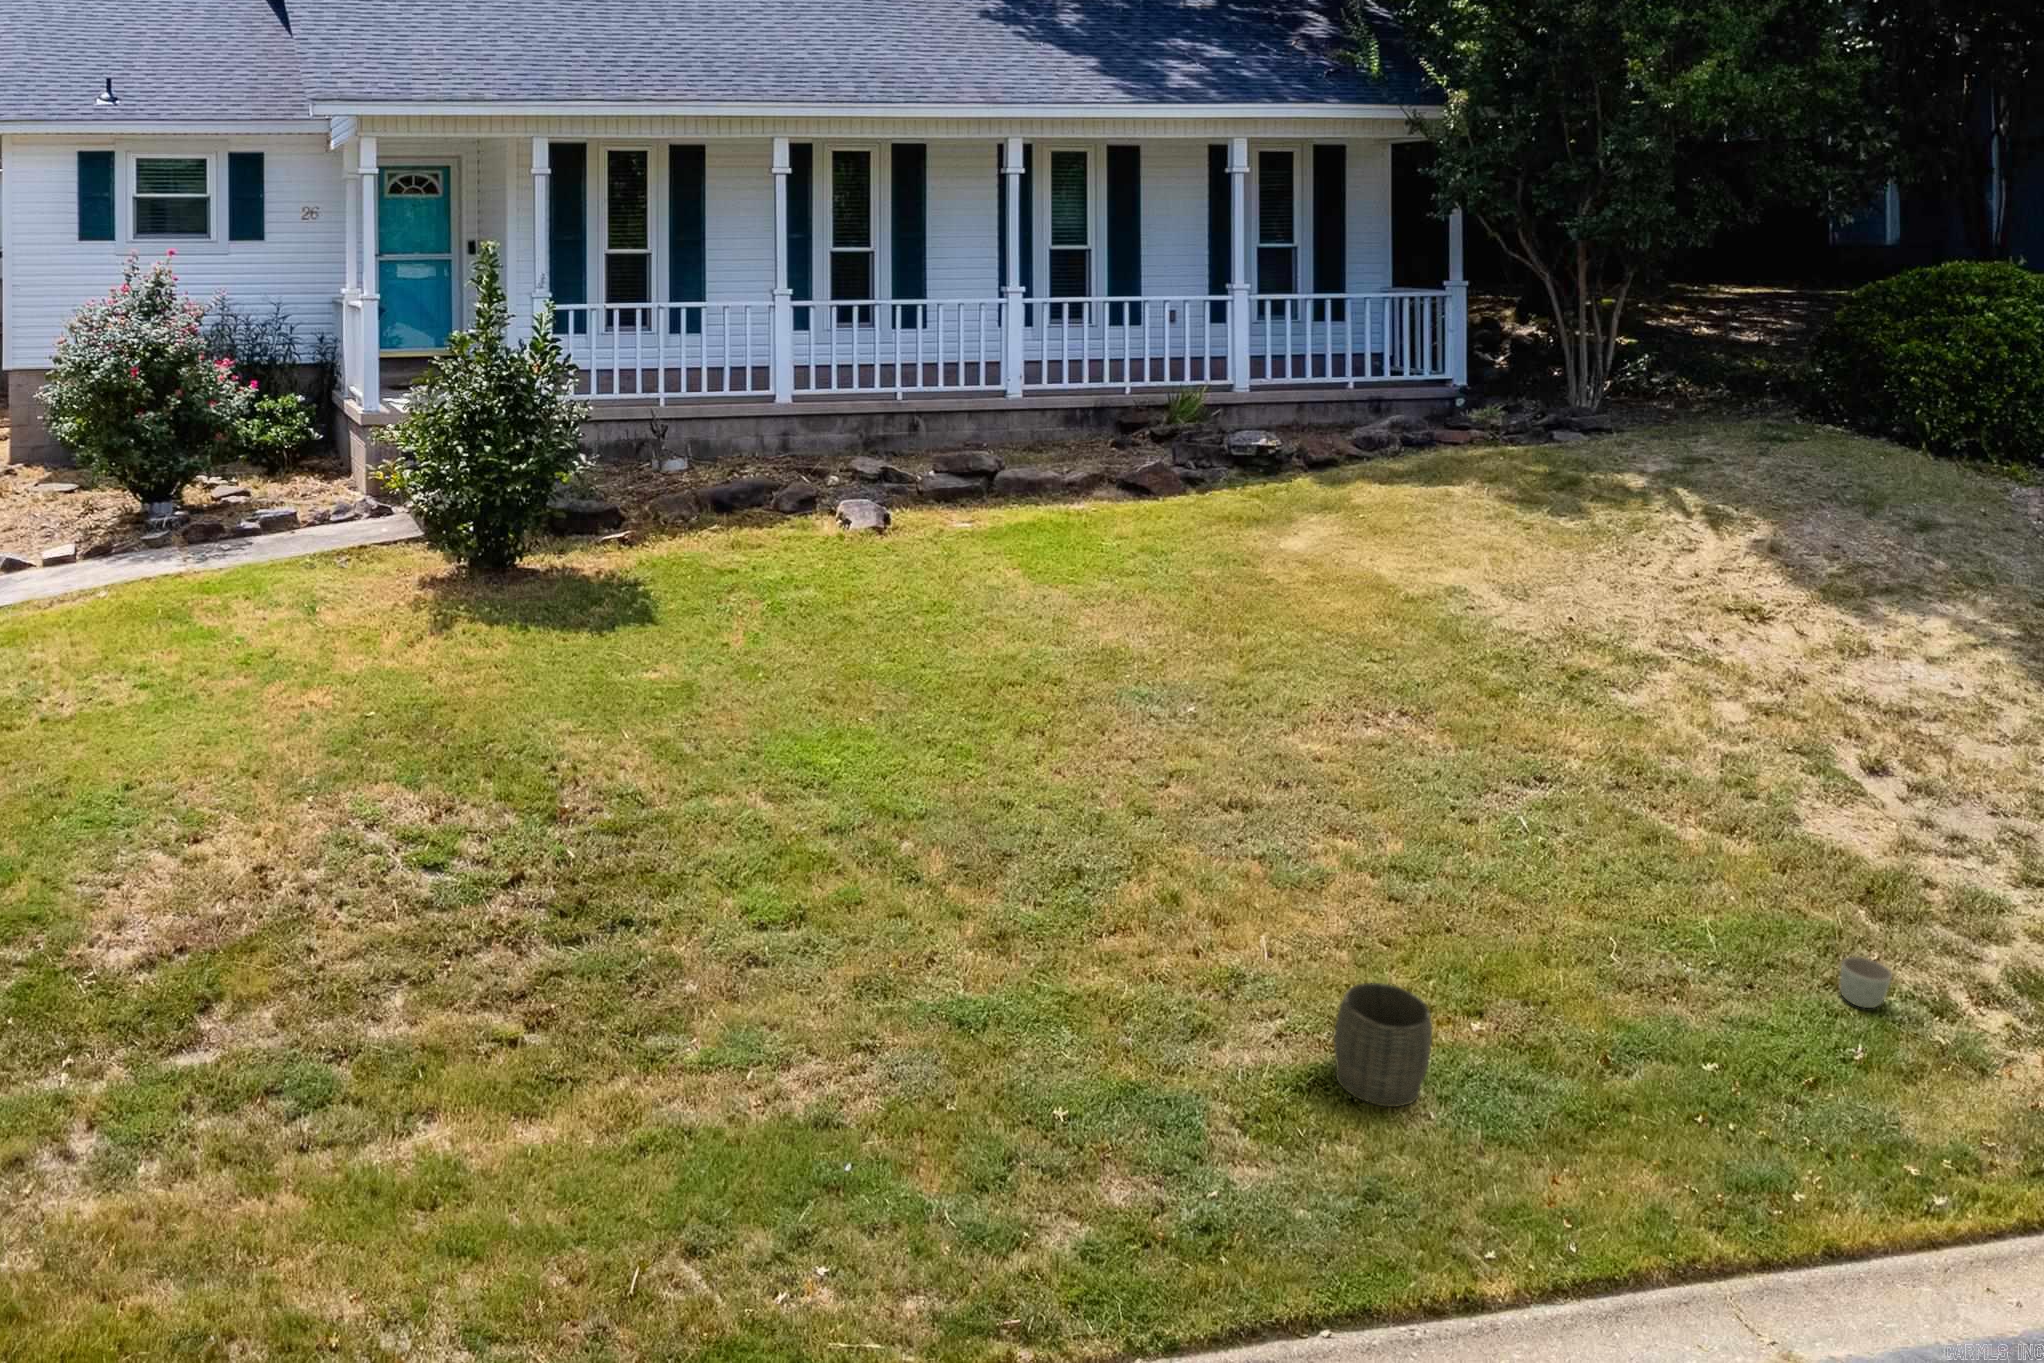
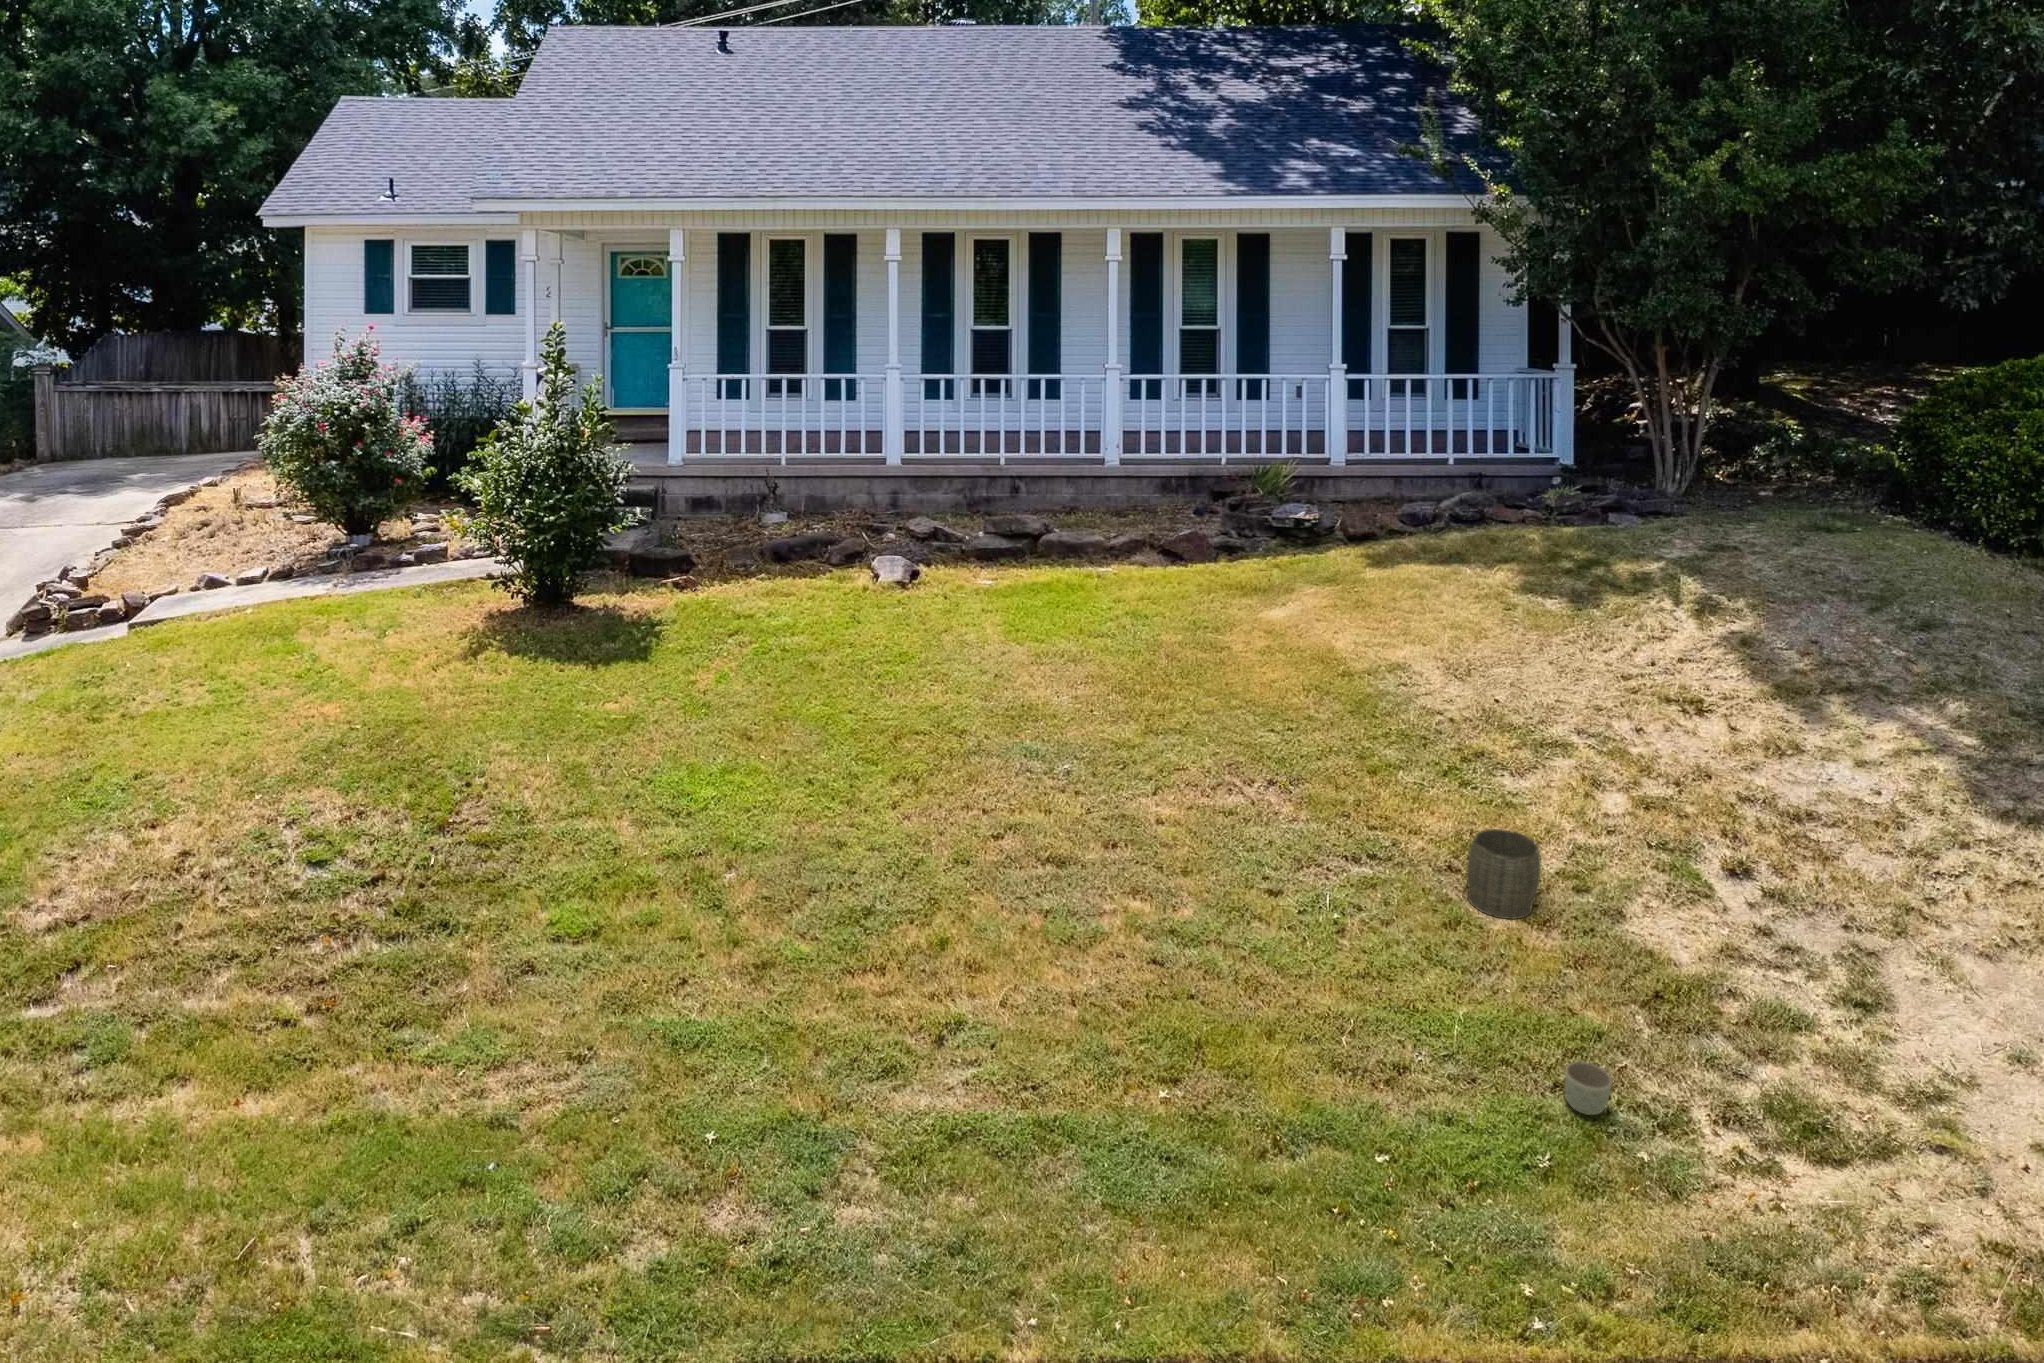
woven basket: present [1334,983,1432,1107] -> present [1467,829,1541,919]

